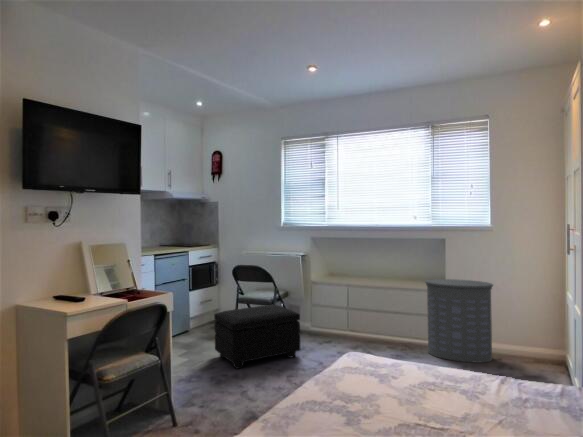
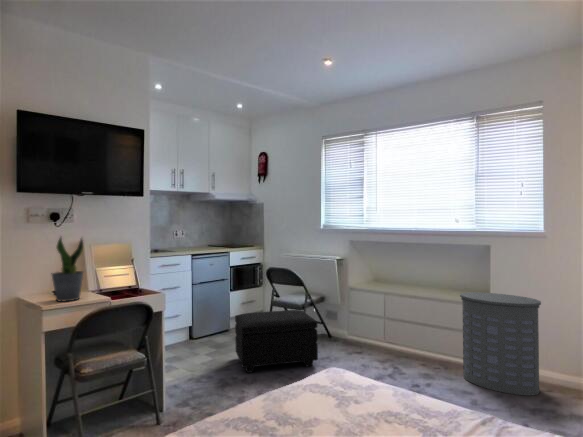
potted plant: none [62,233,98,305] -> present [51,237,83,302]

